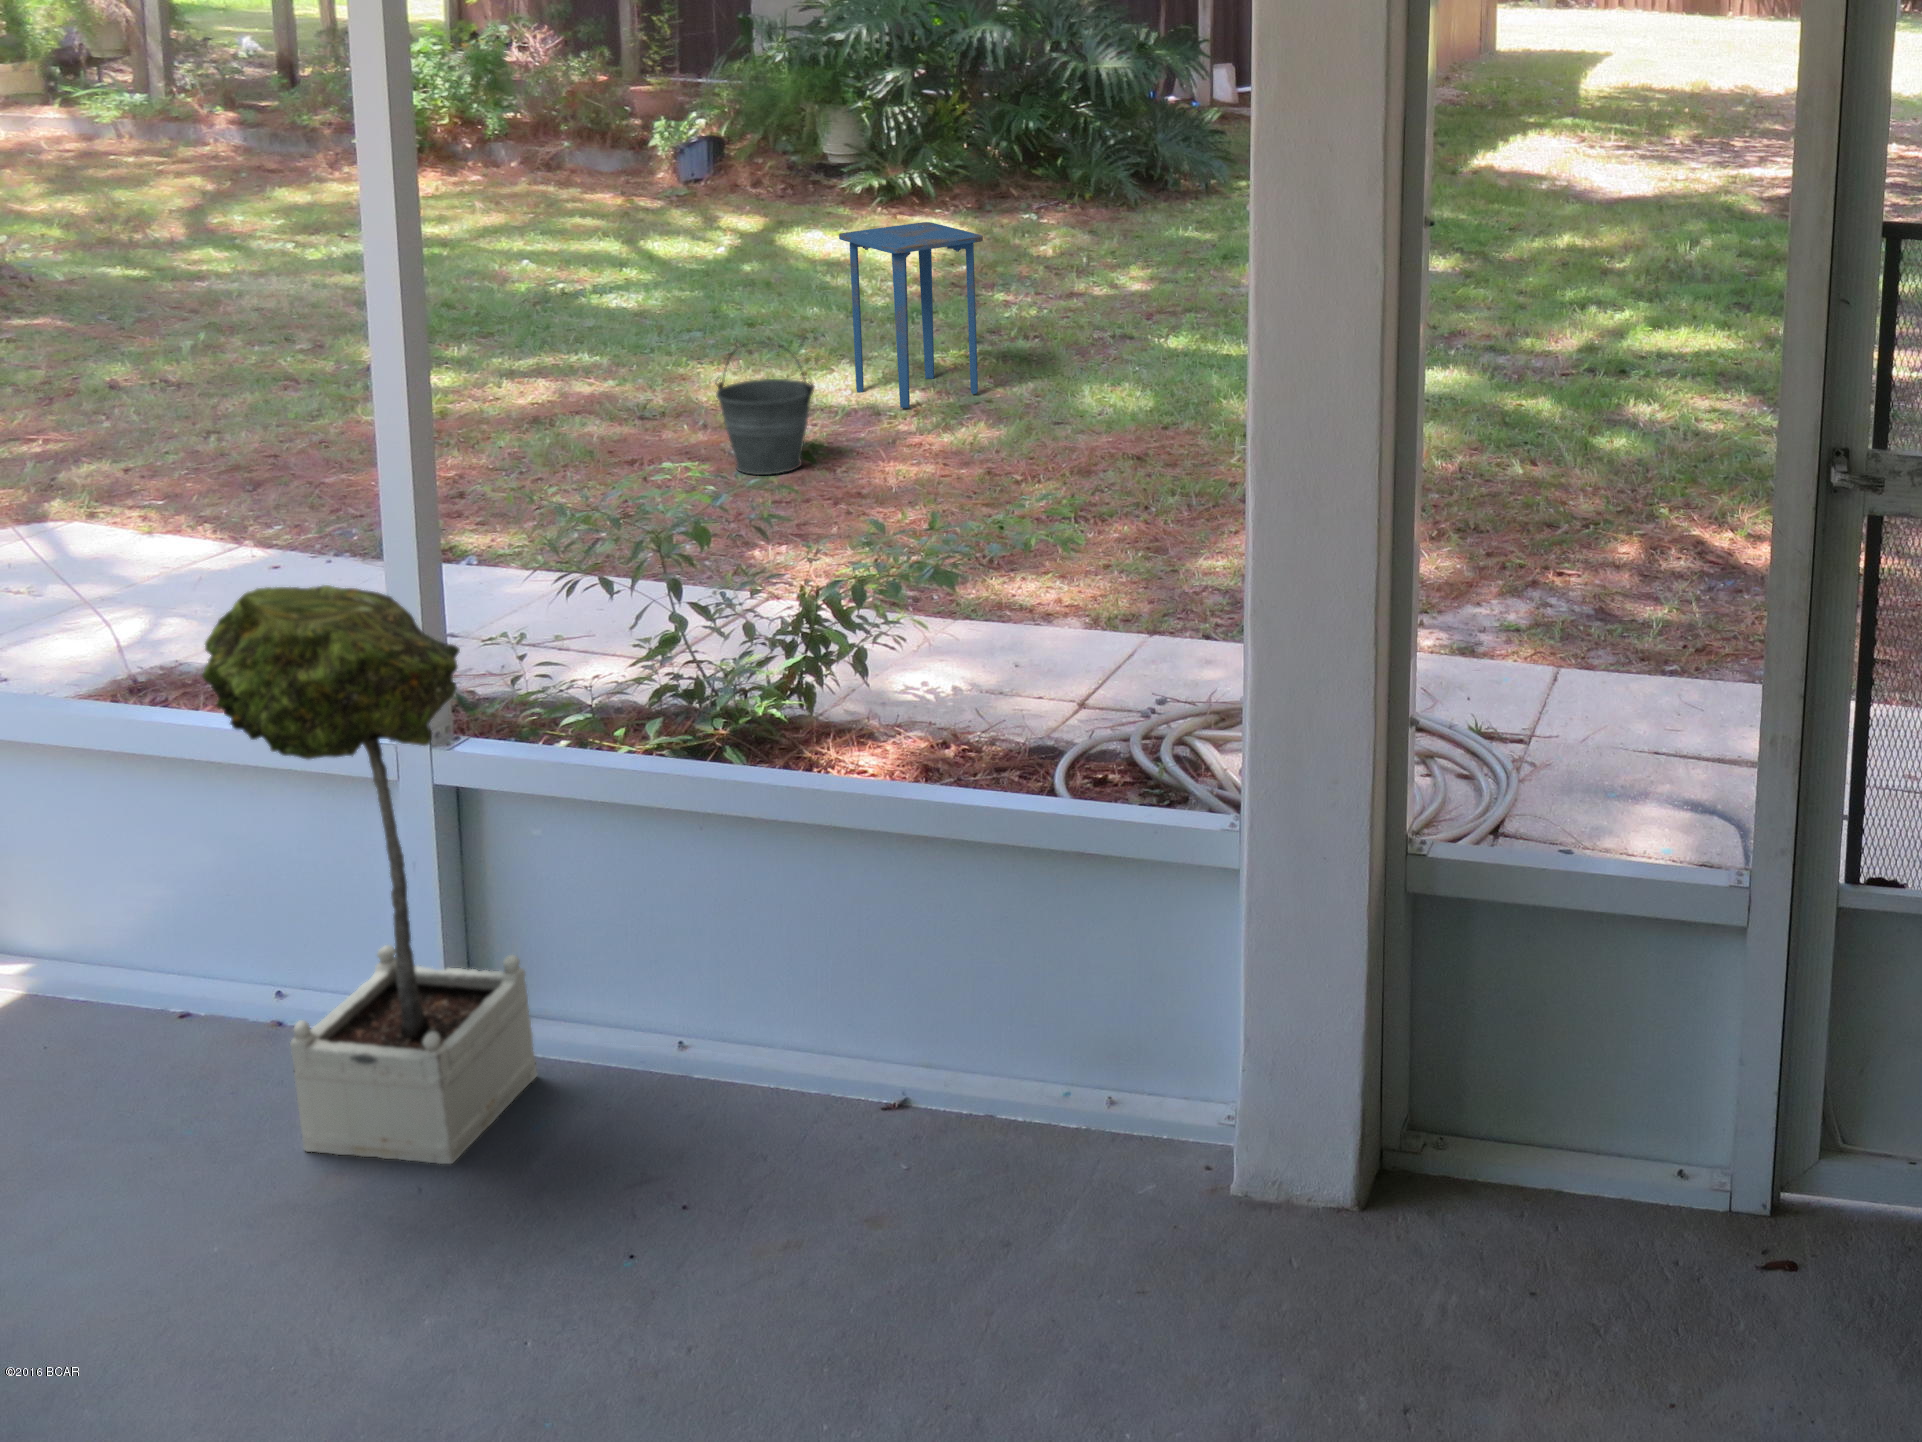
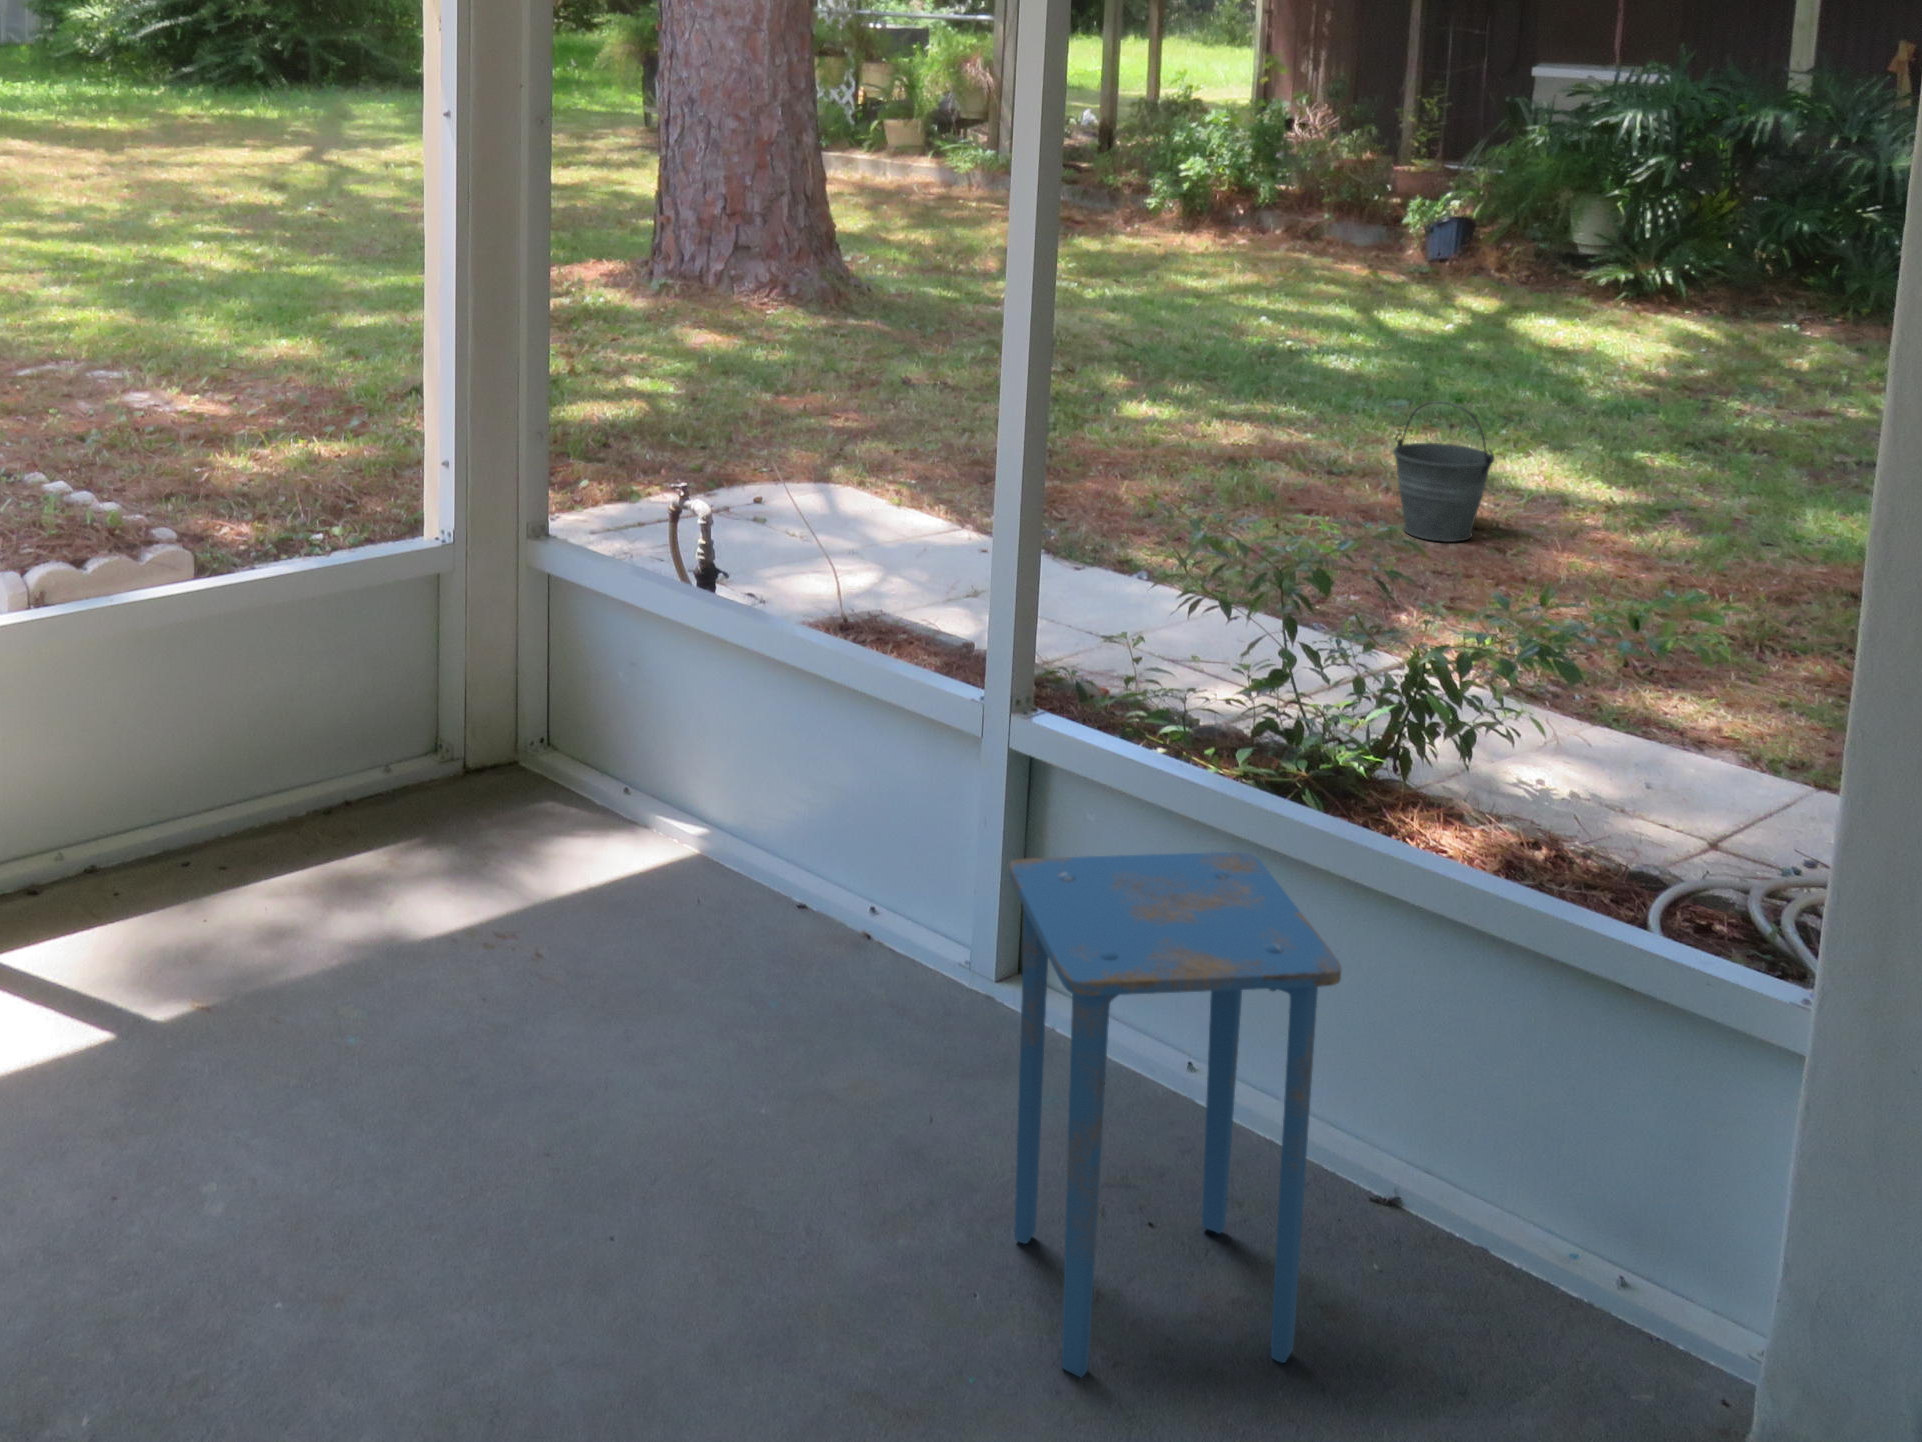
side table: present [839,222,983,408] -> present [1009,852,1341,1377]
potted tree: present [202,585,537,1164] -> none [785,493,1027,1108]

